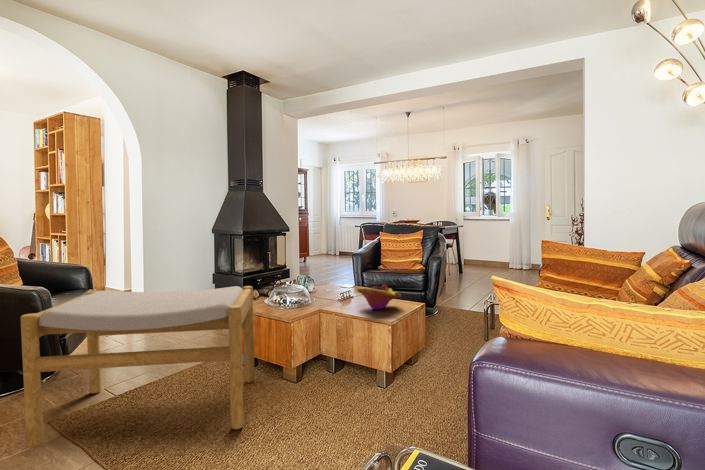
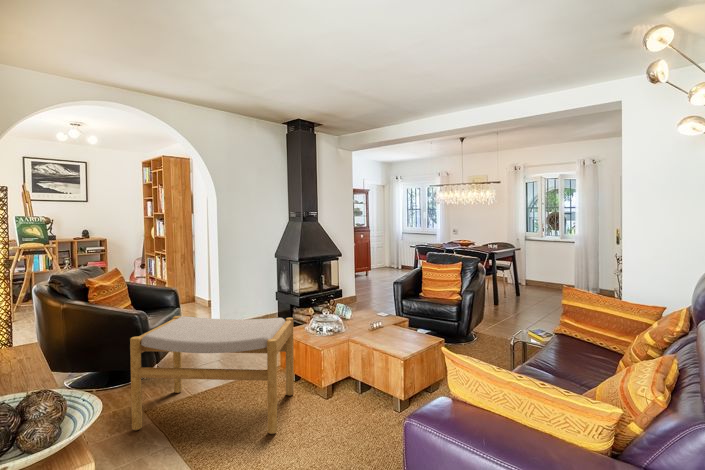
decorative bowl: present [357,284,401,309] -> none [380,321,418,342]

